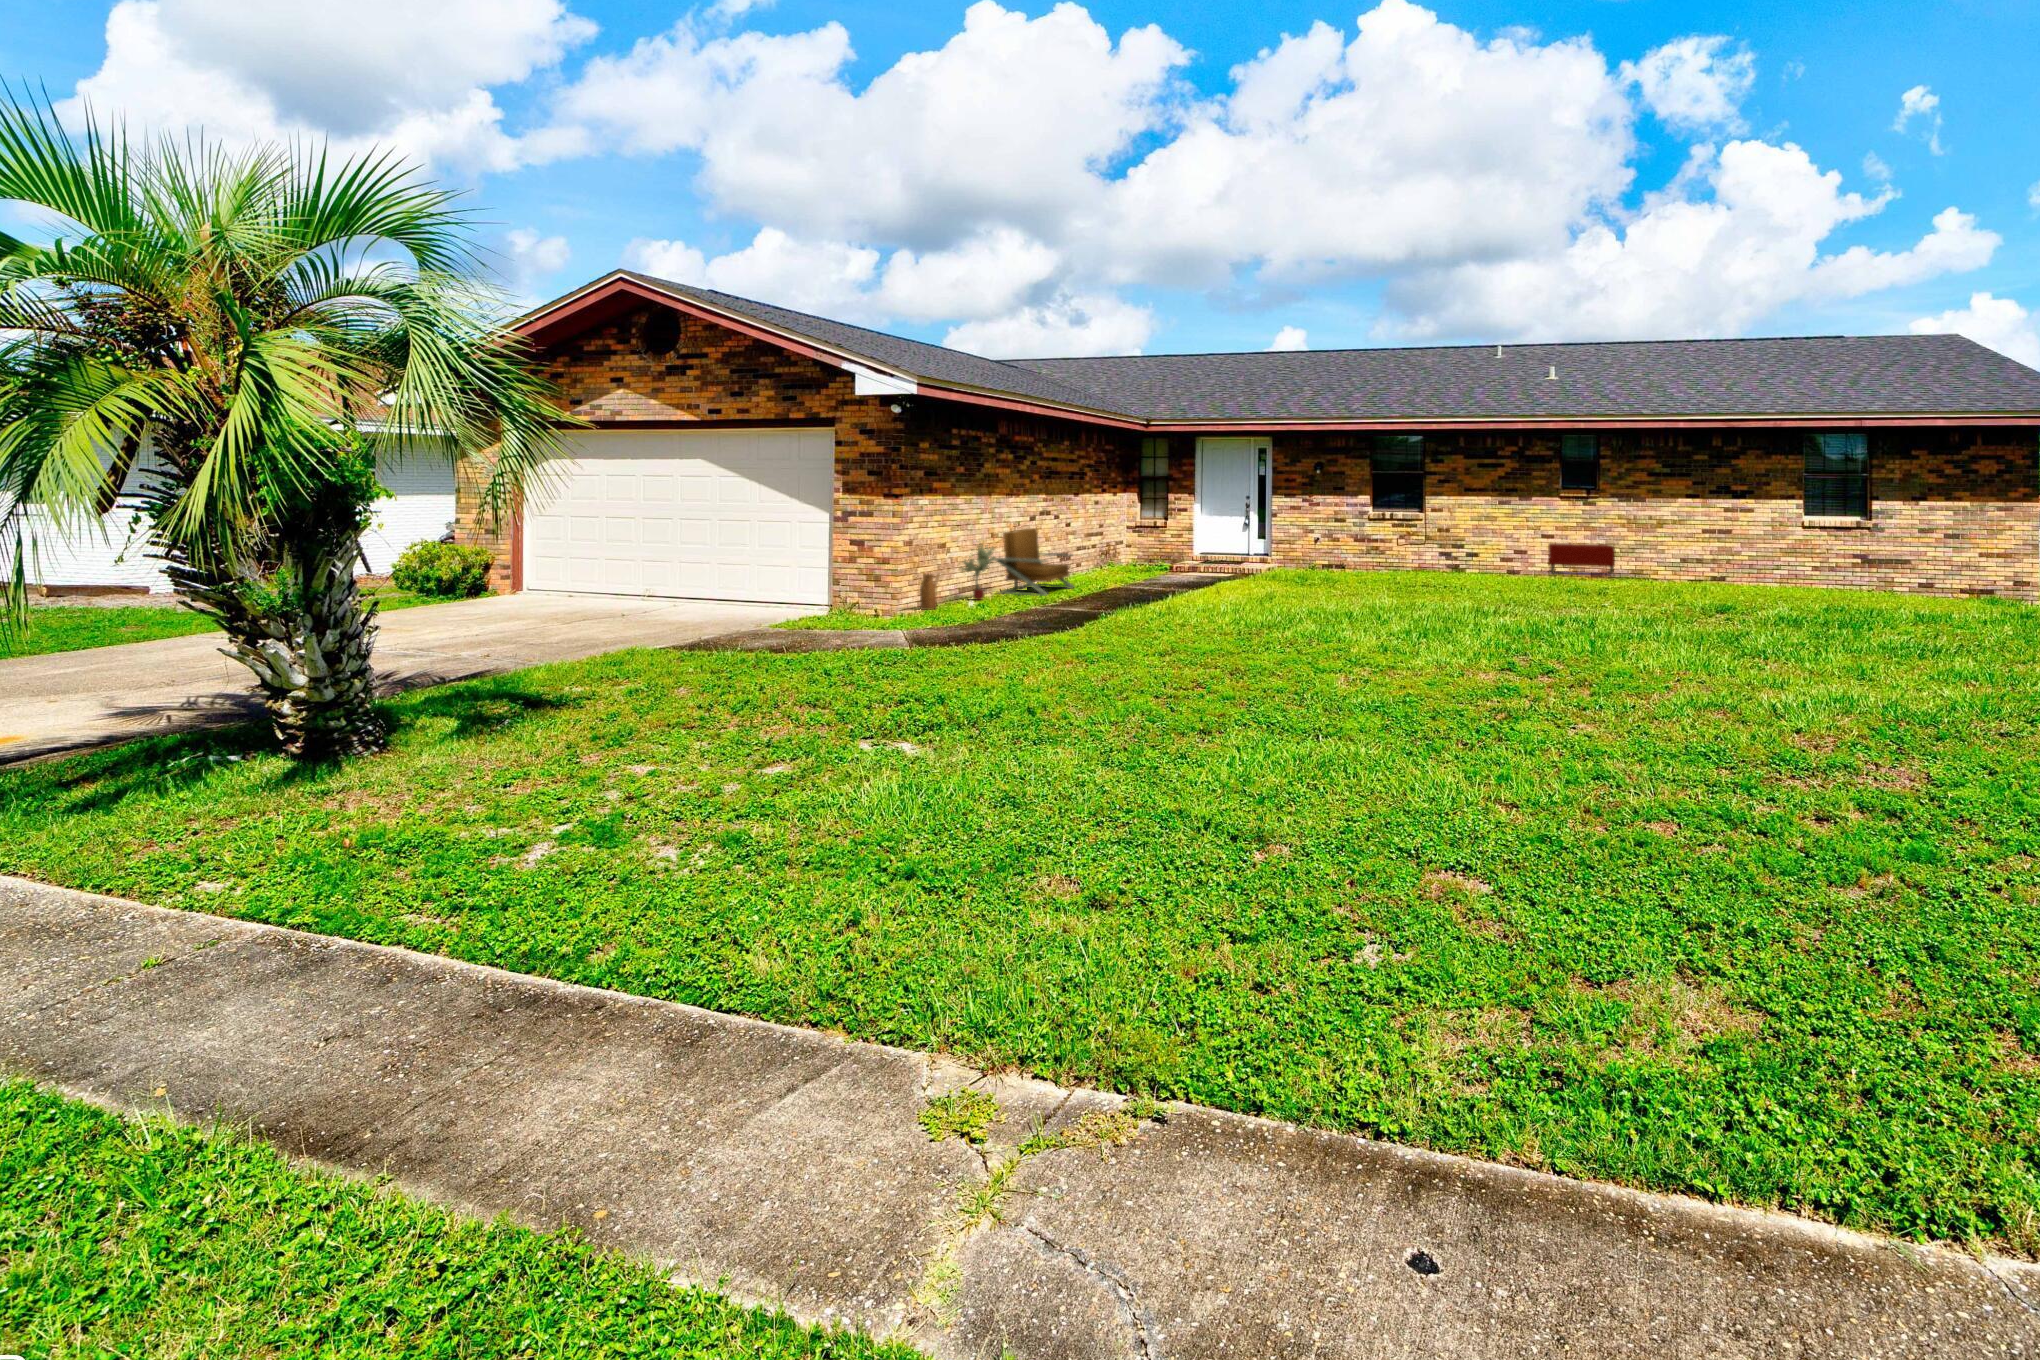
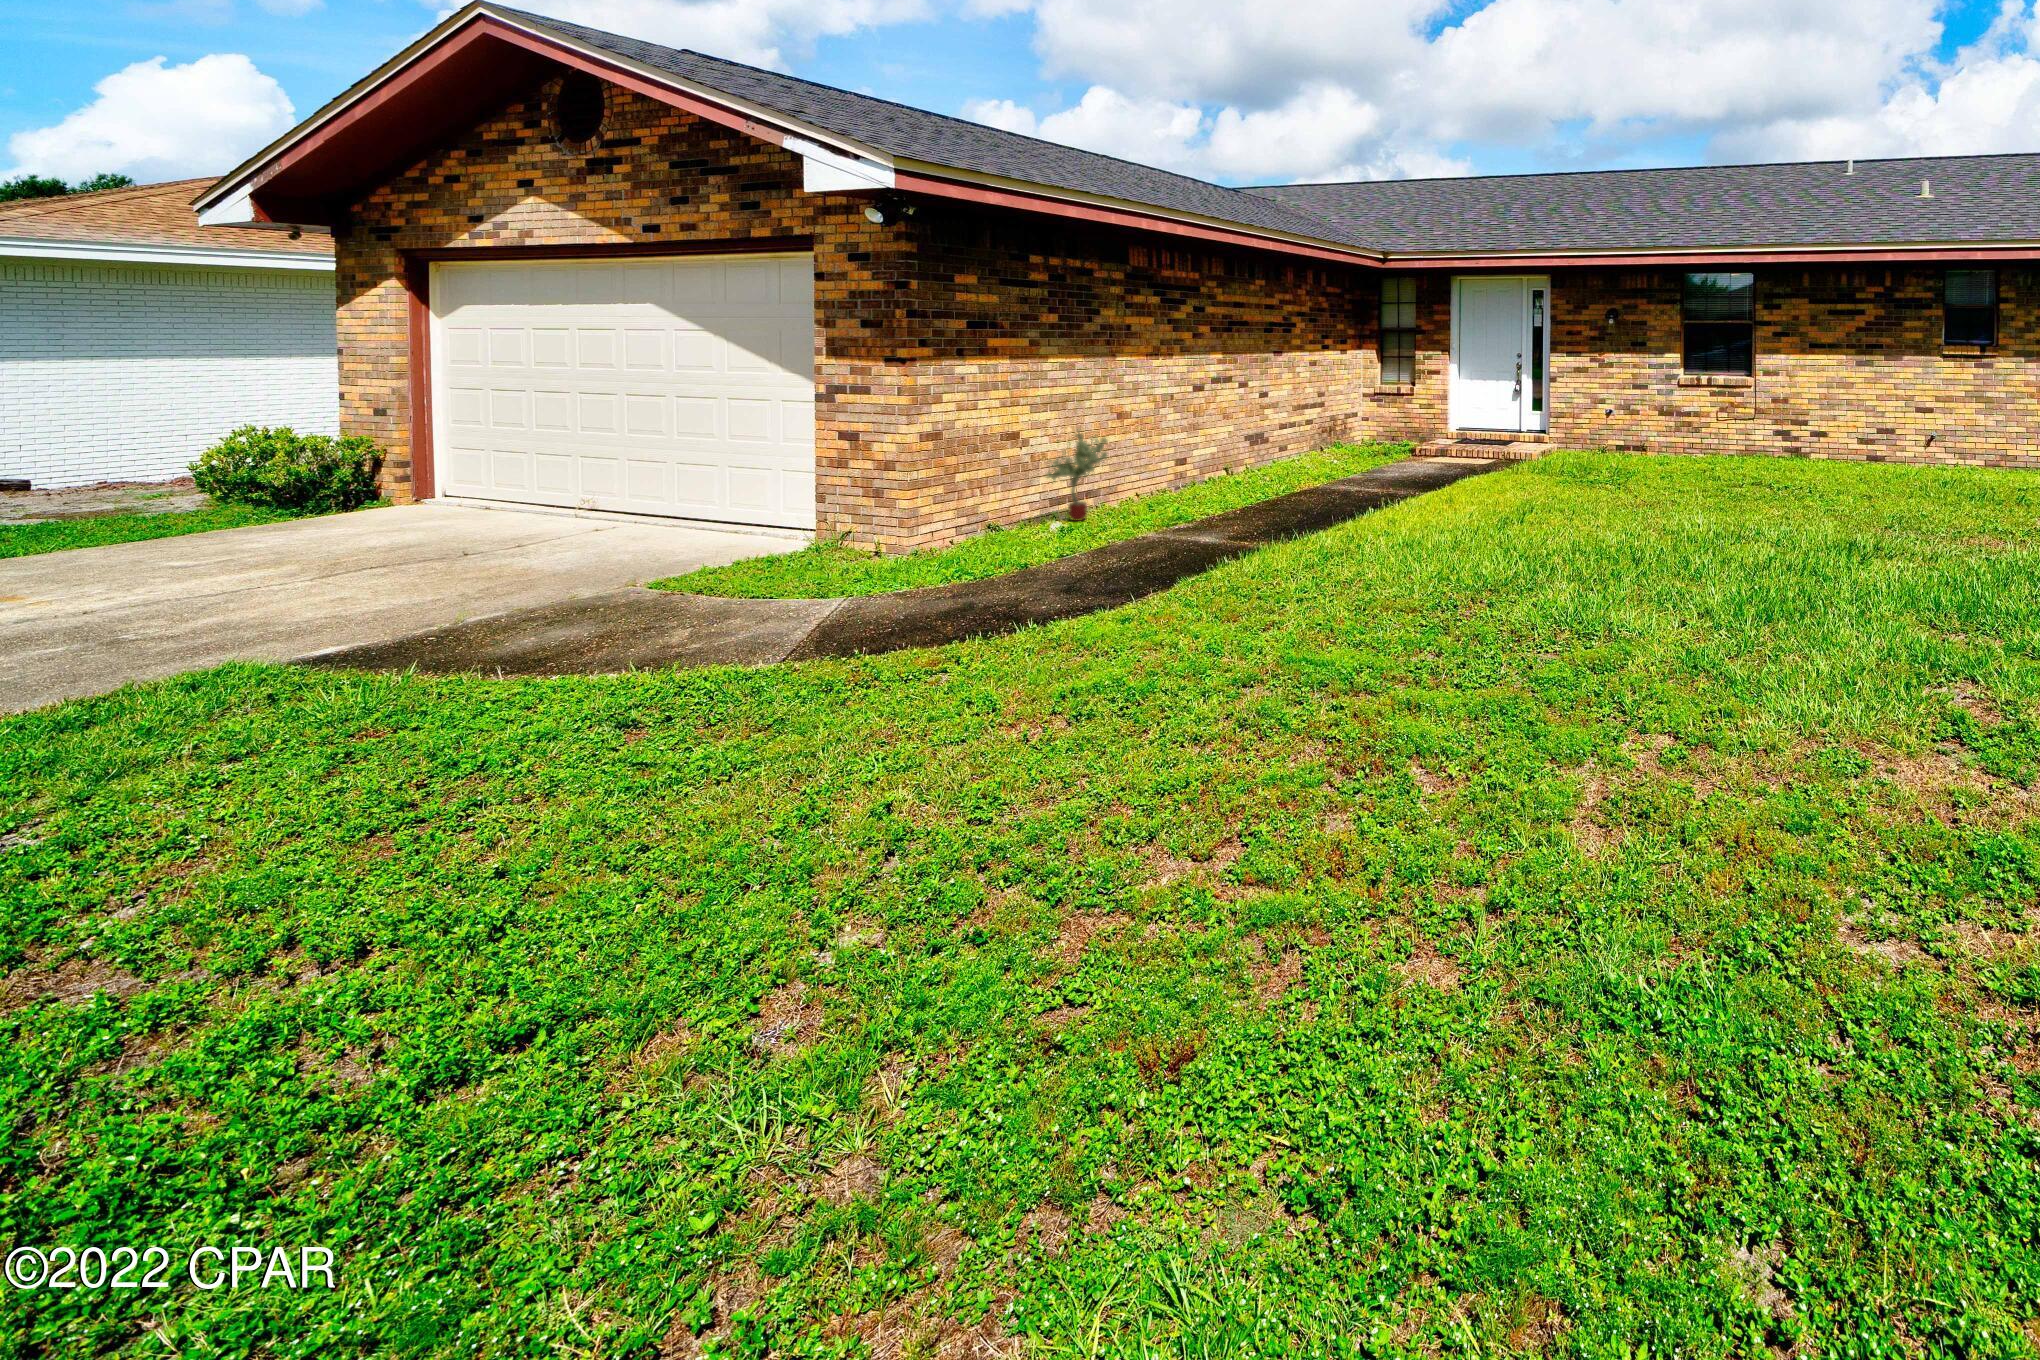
lounge chair: present [995,528,1073,596] -> none [1118,405,1248,511]
bench: present [1548,543,1615,575] -> none [1924,419,2024,466]
watering can: present [920,573,940,610] -> none [954,481,999,546]

